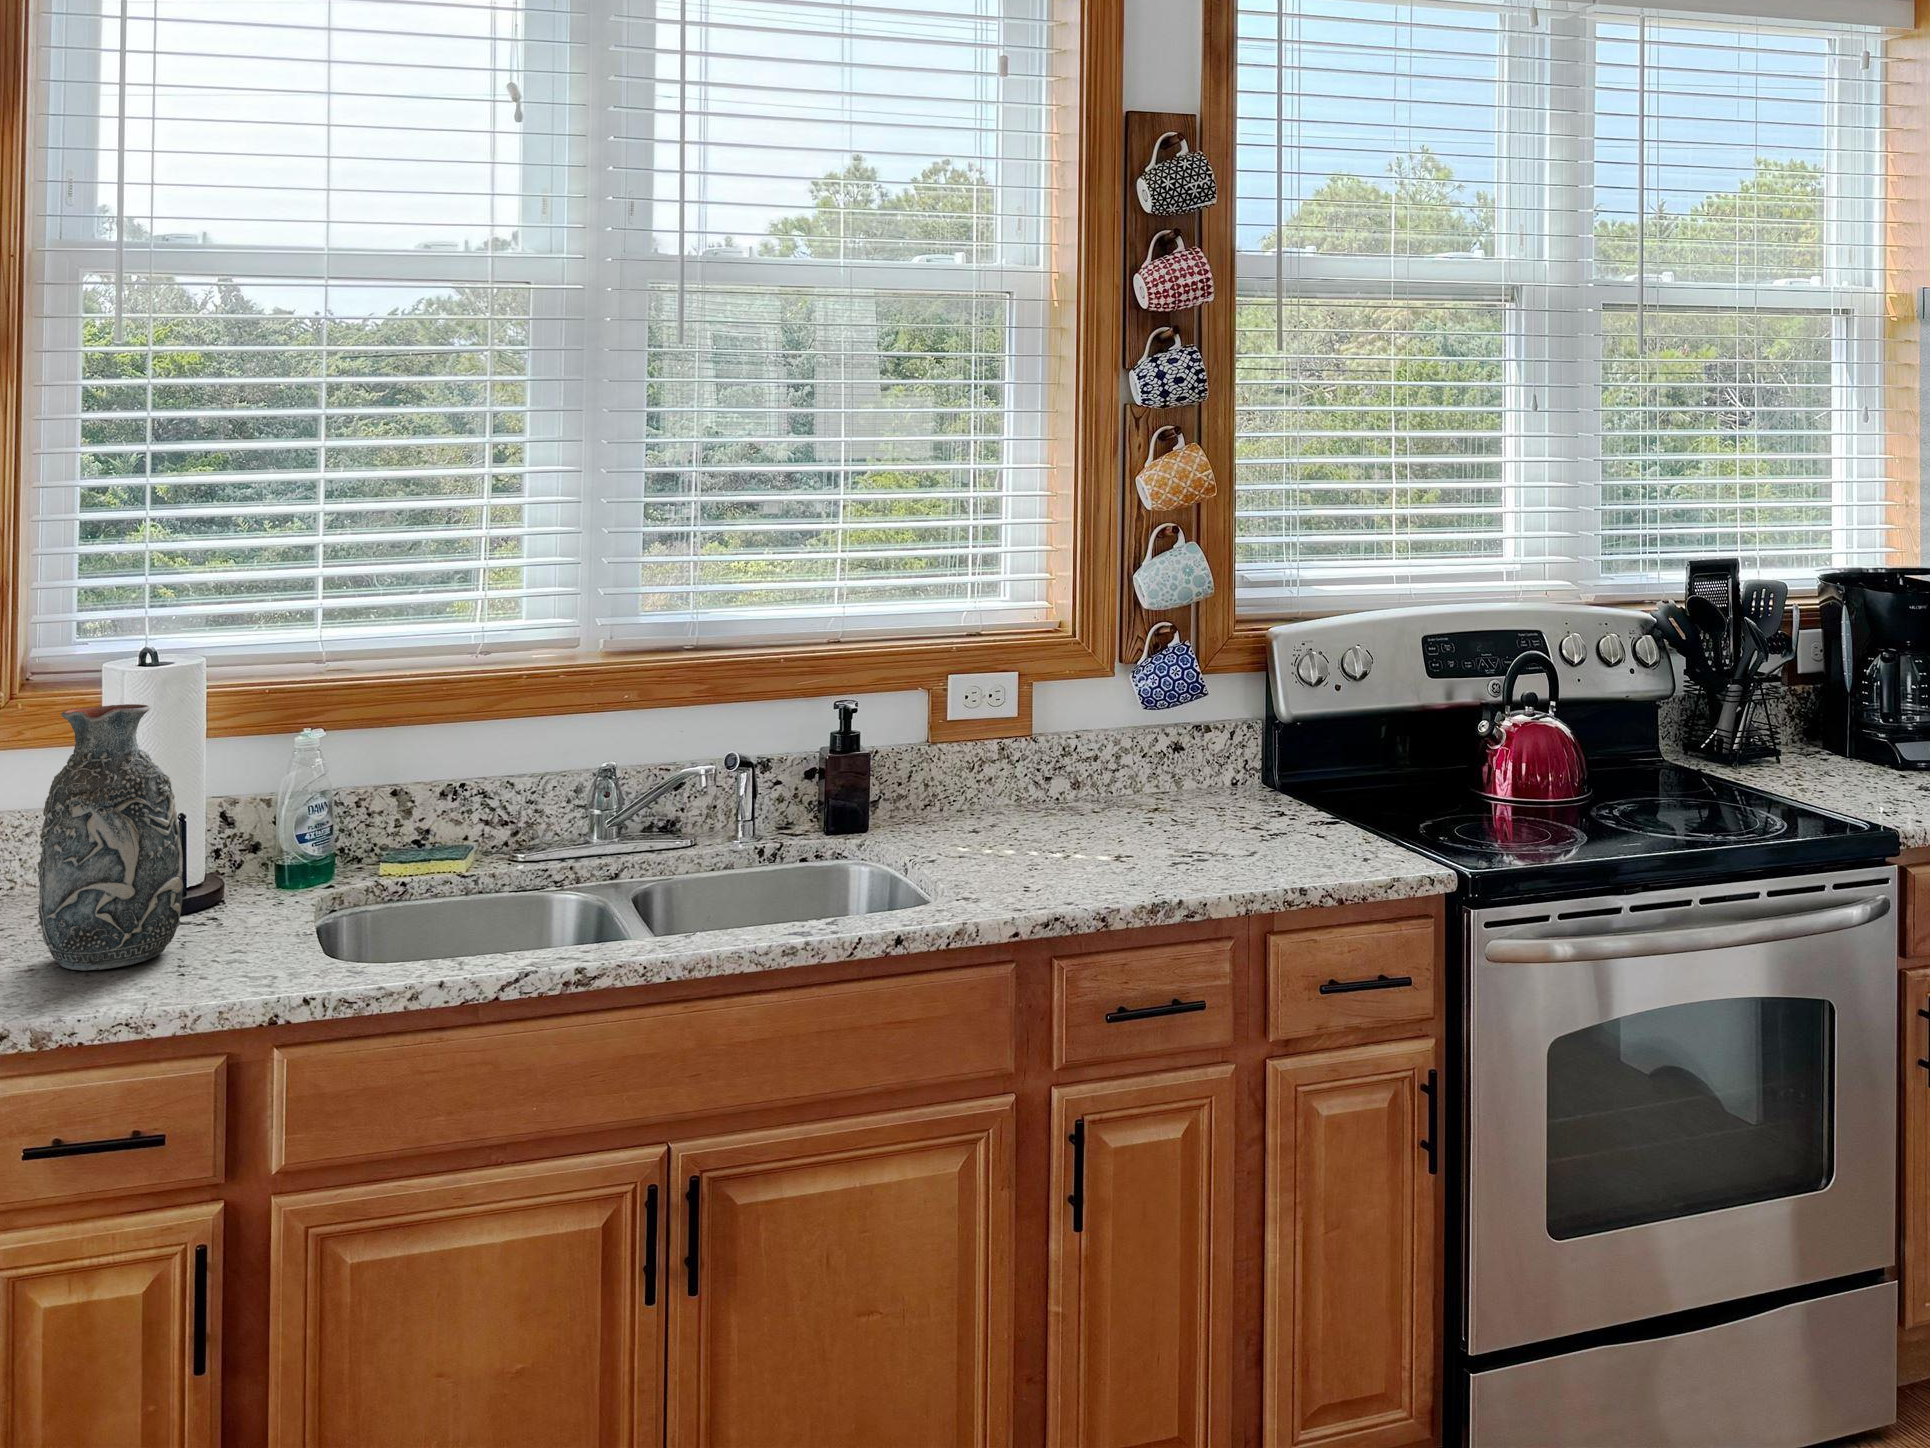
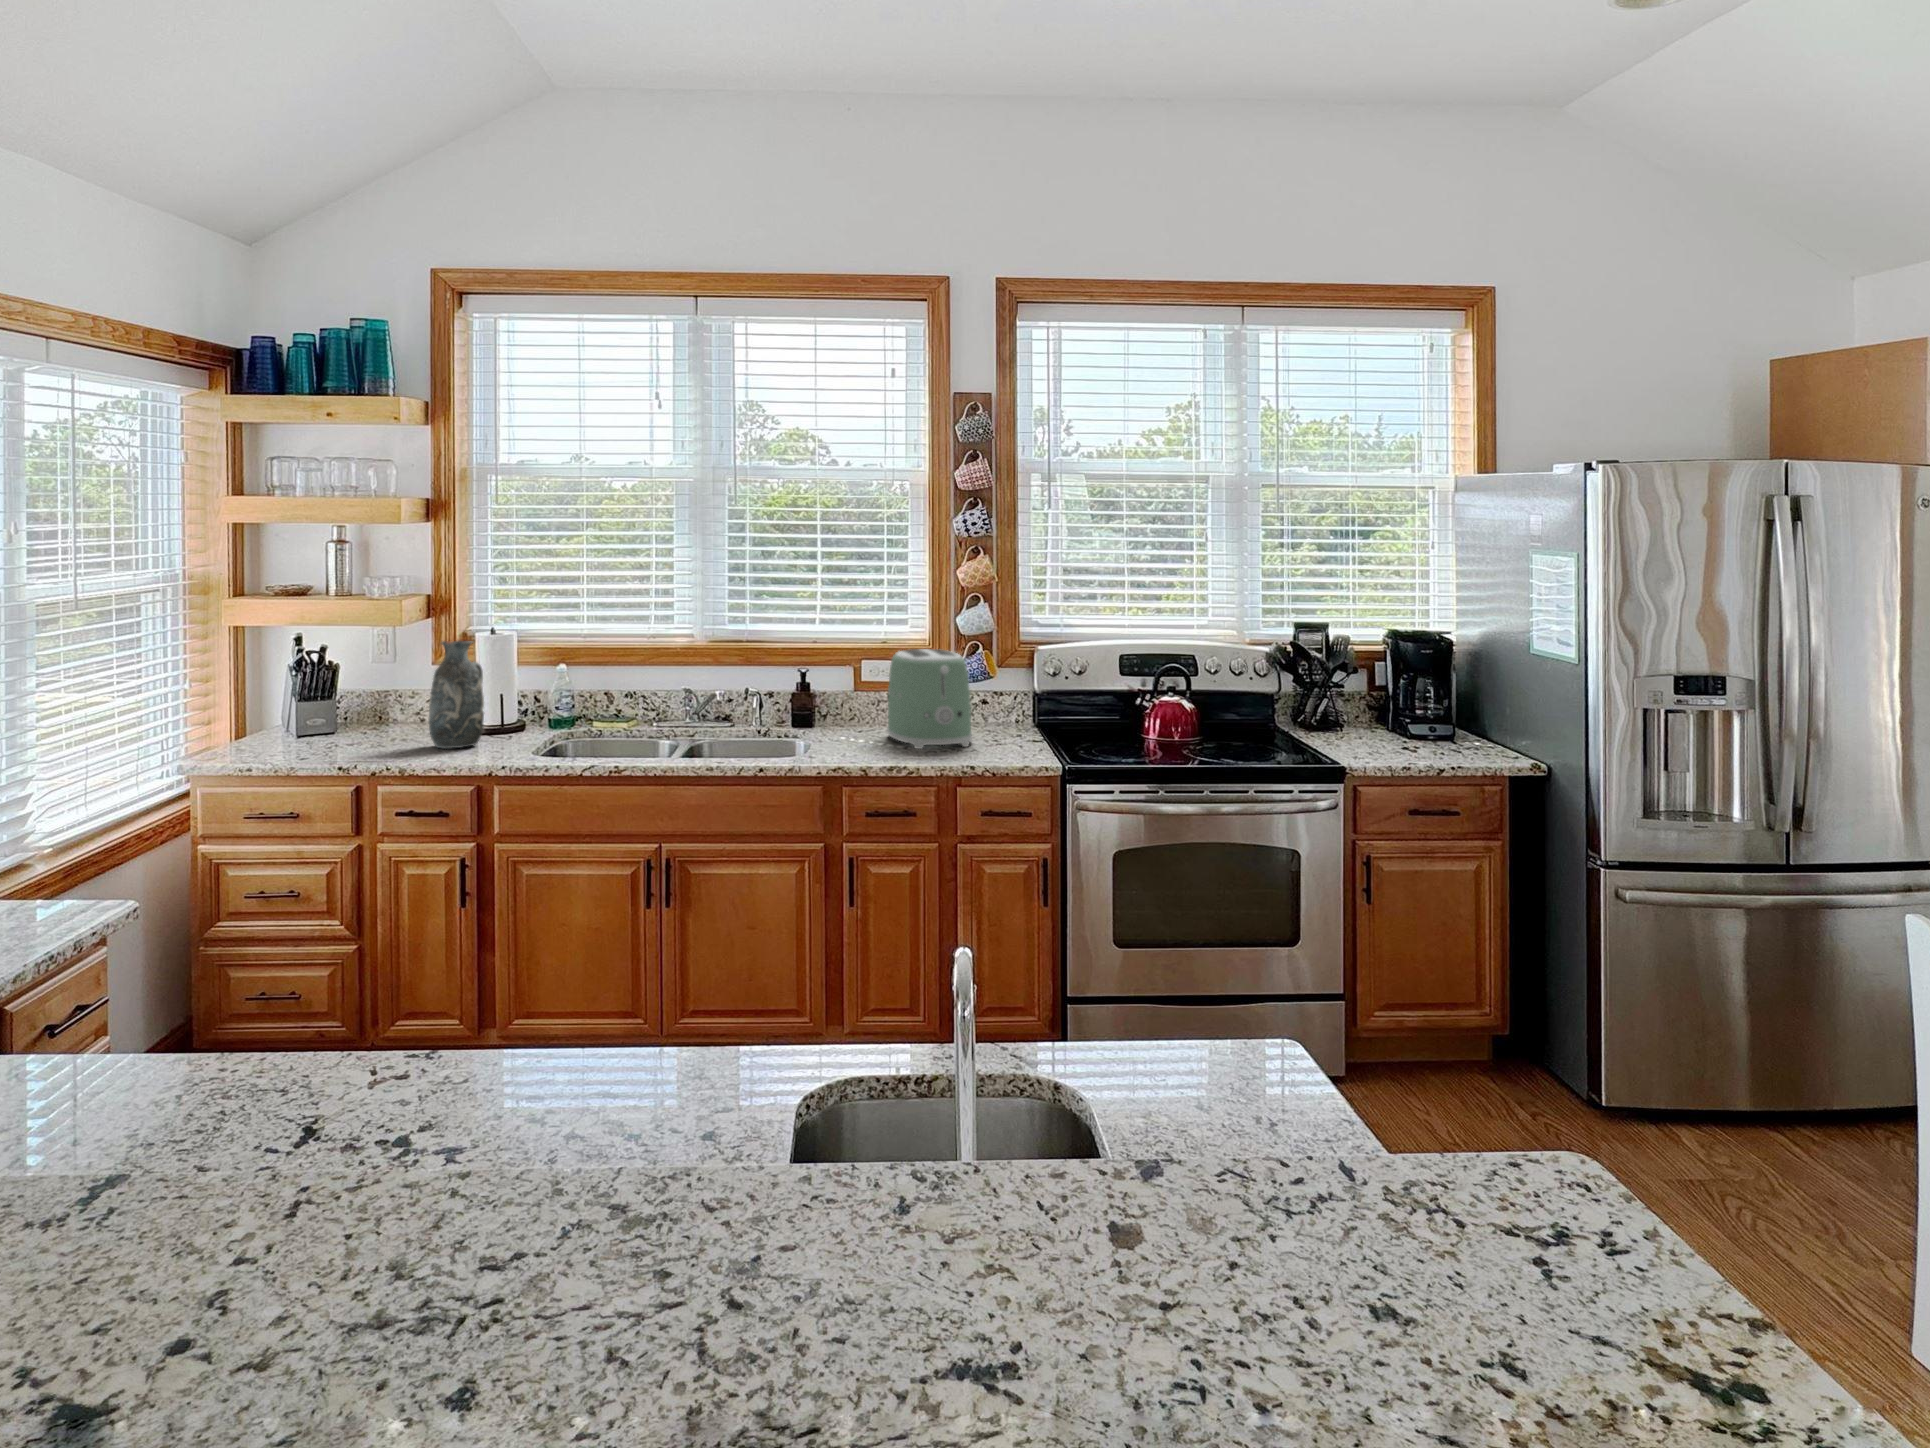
toaster: none [1029,657,1232,865] -> present [887,649,972,749]

